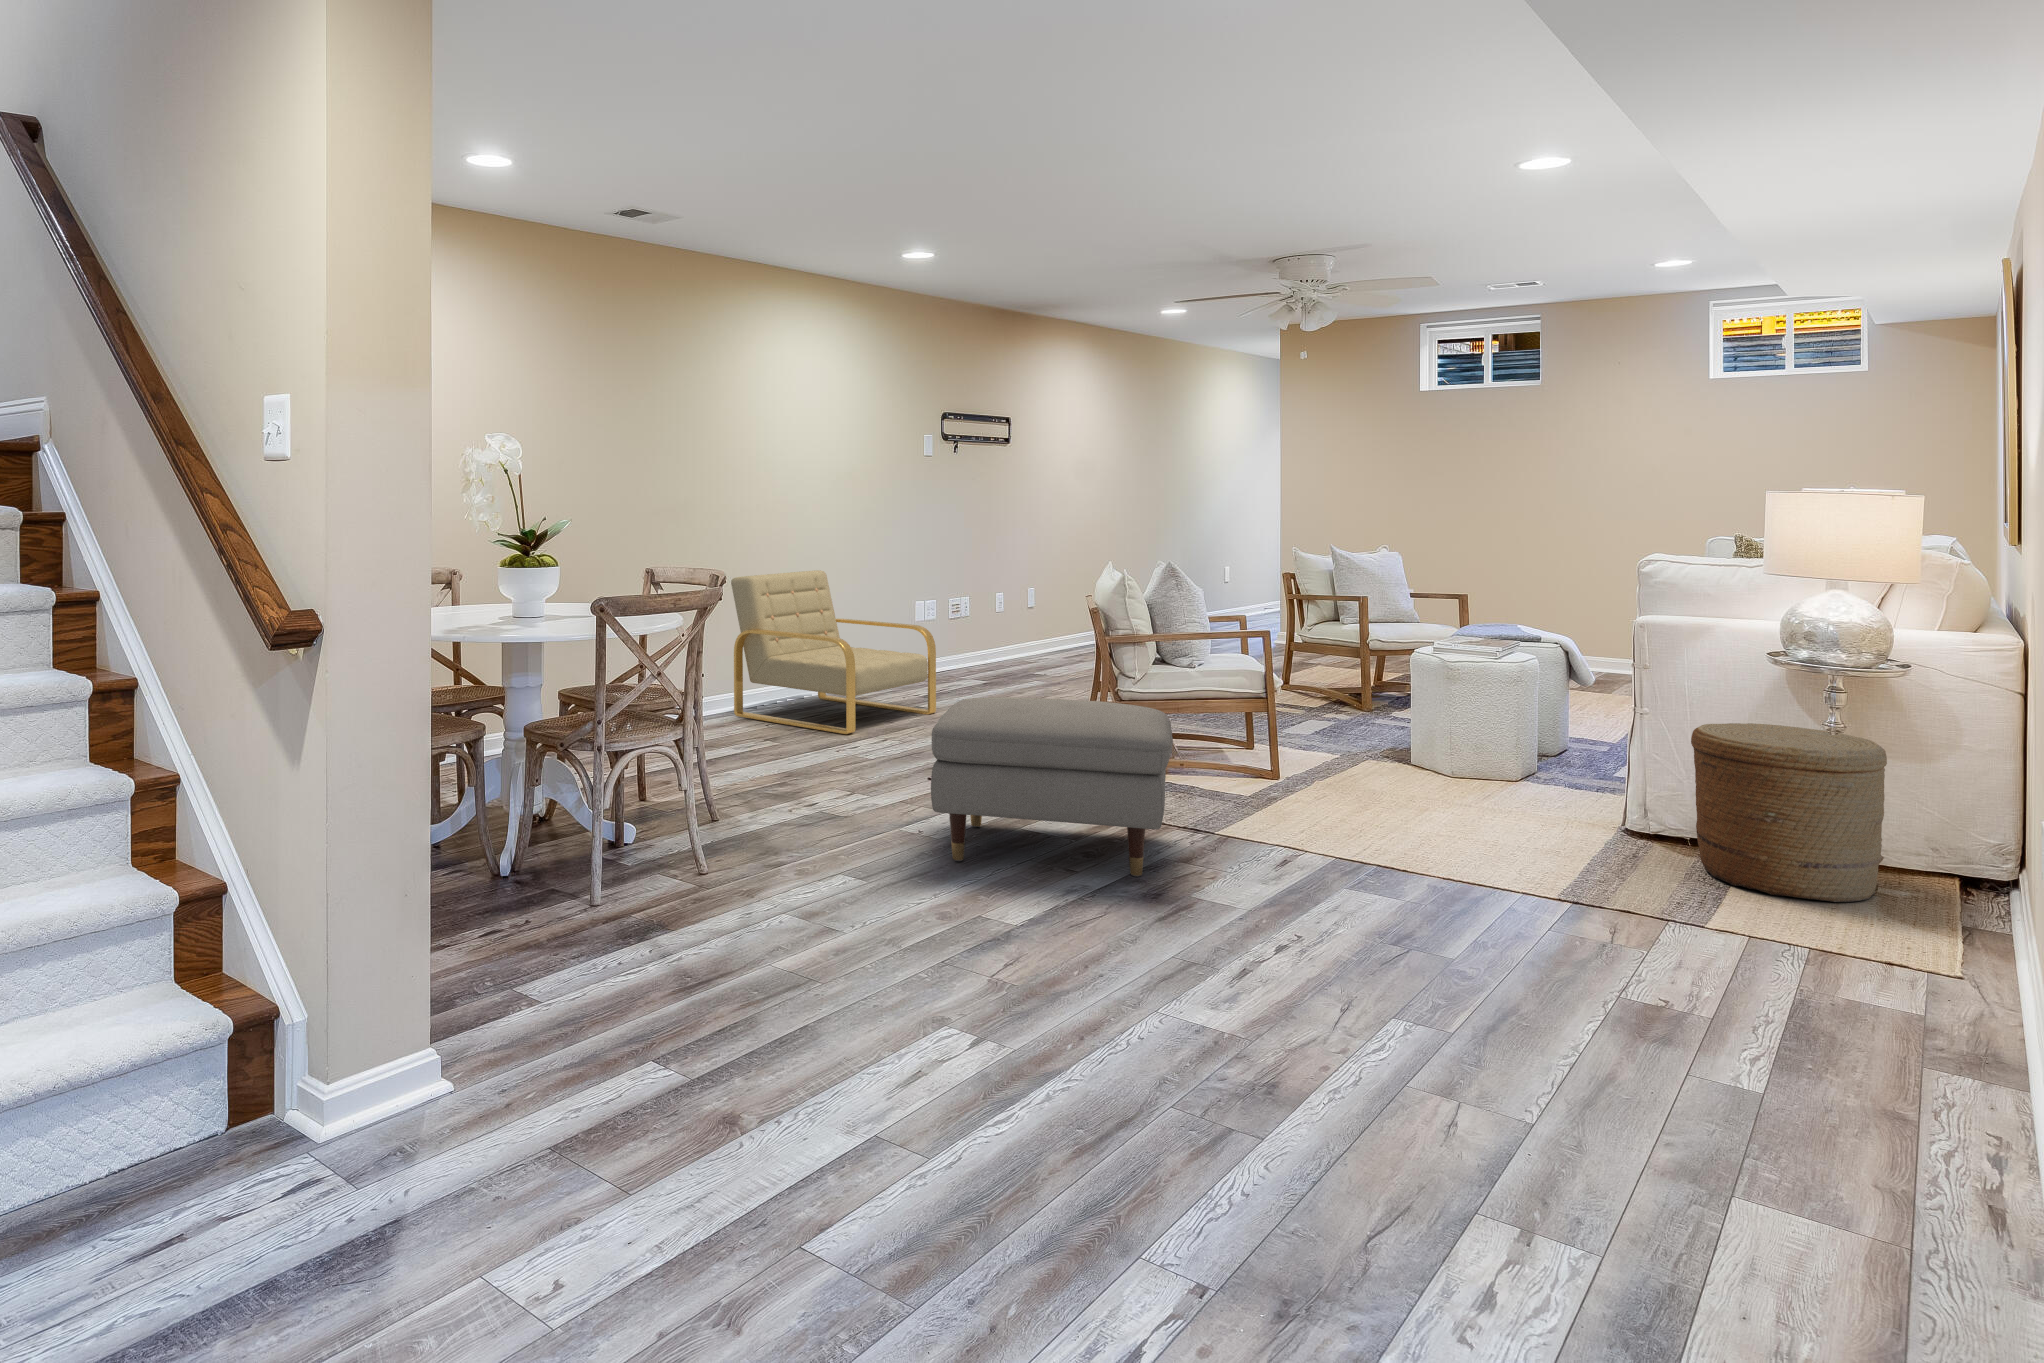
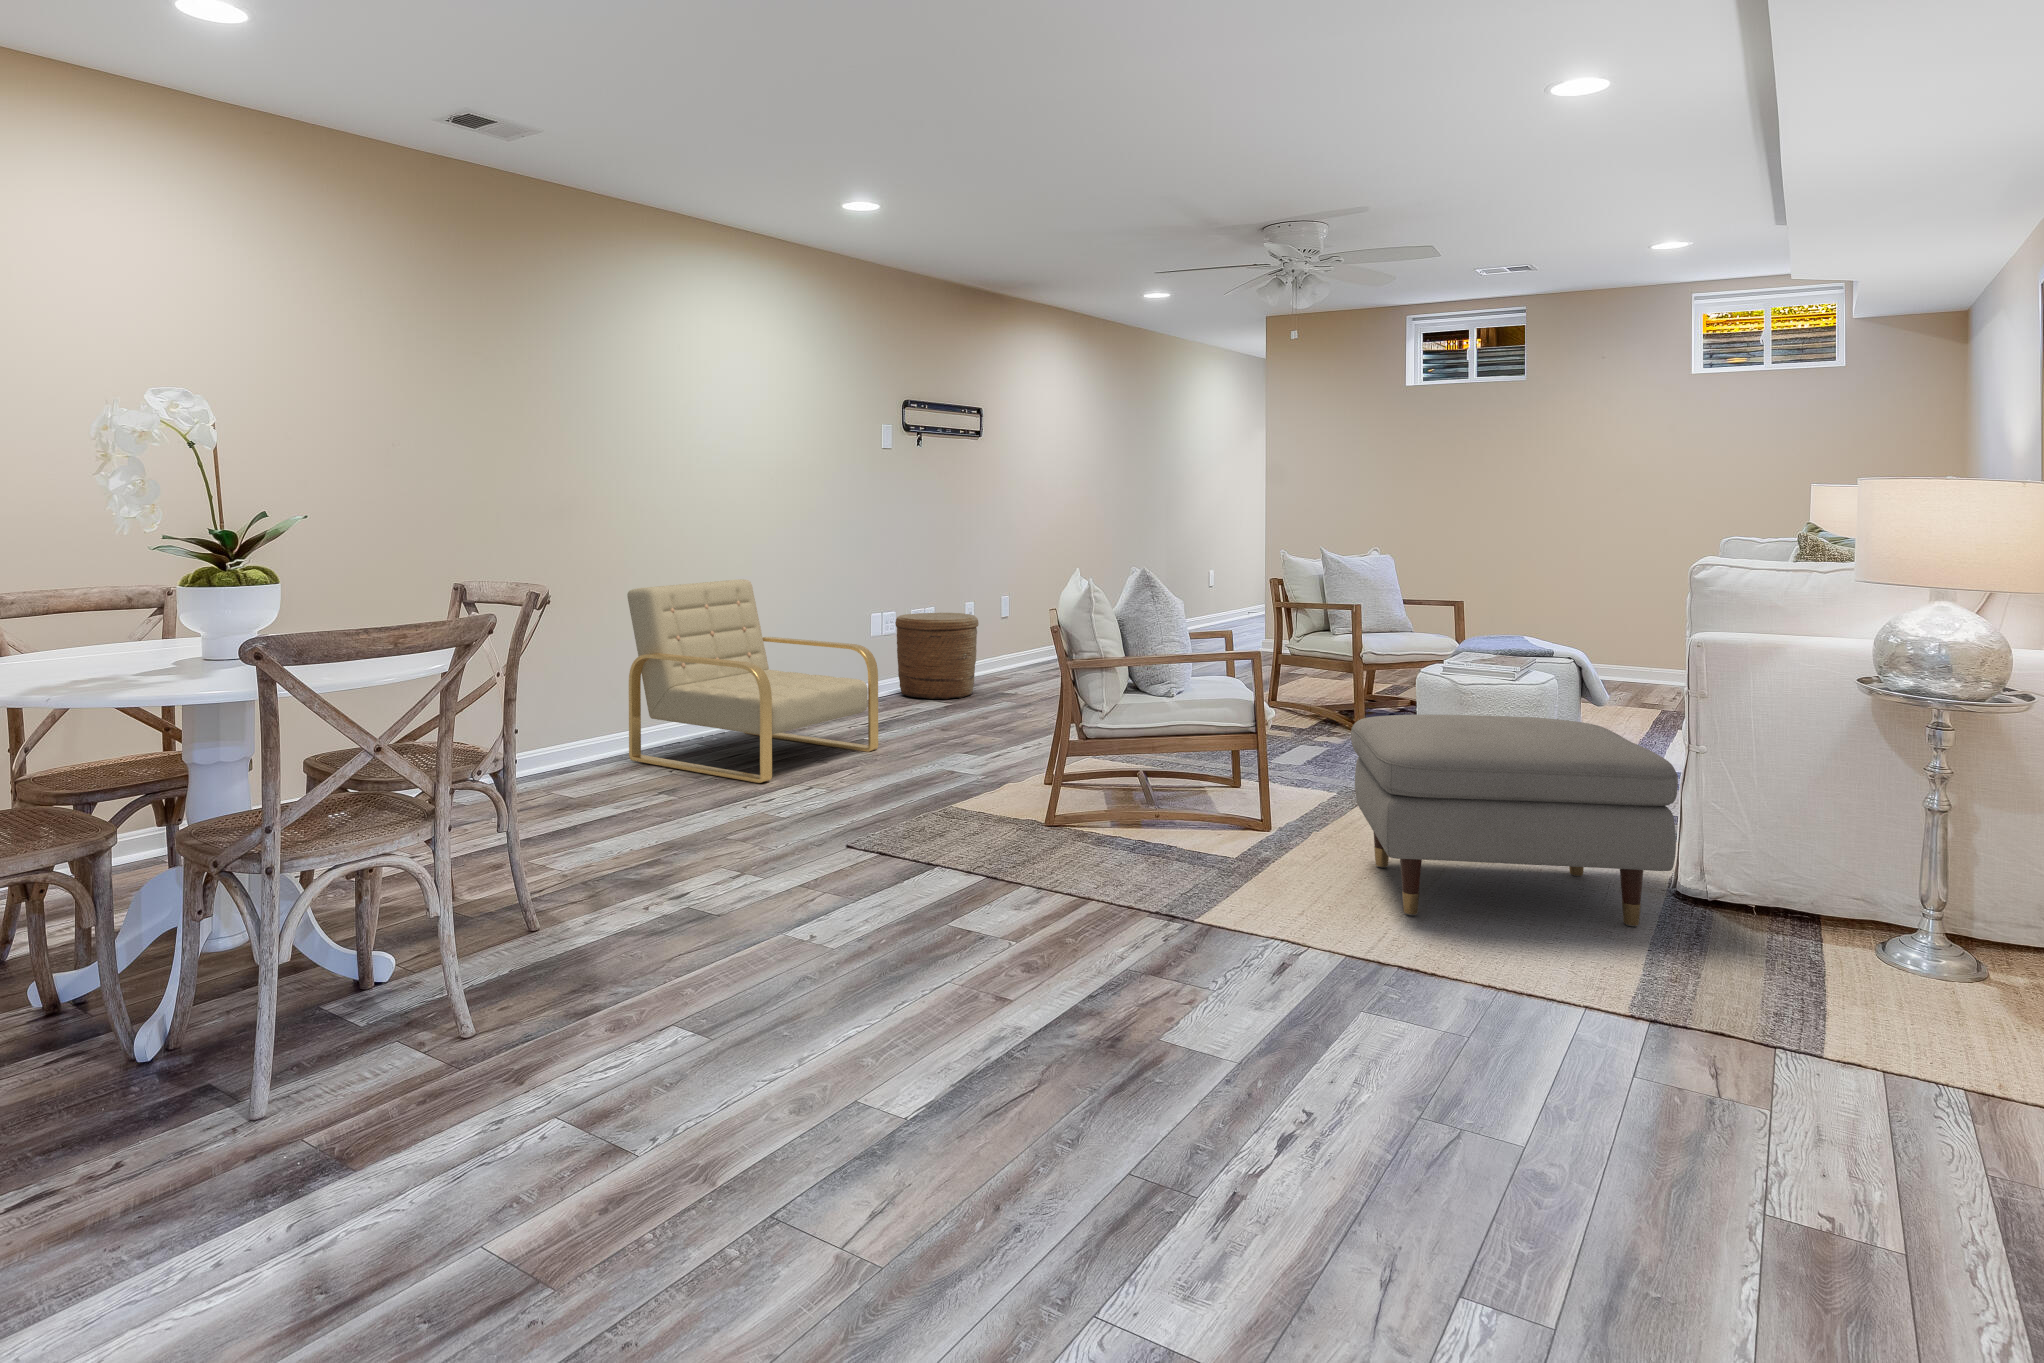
ottoman: present [931,697,1173,876] -> present [1351,715,1678,926]
woven basket: present [1691,723,1887,902] -> present [895,613,979,699]

